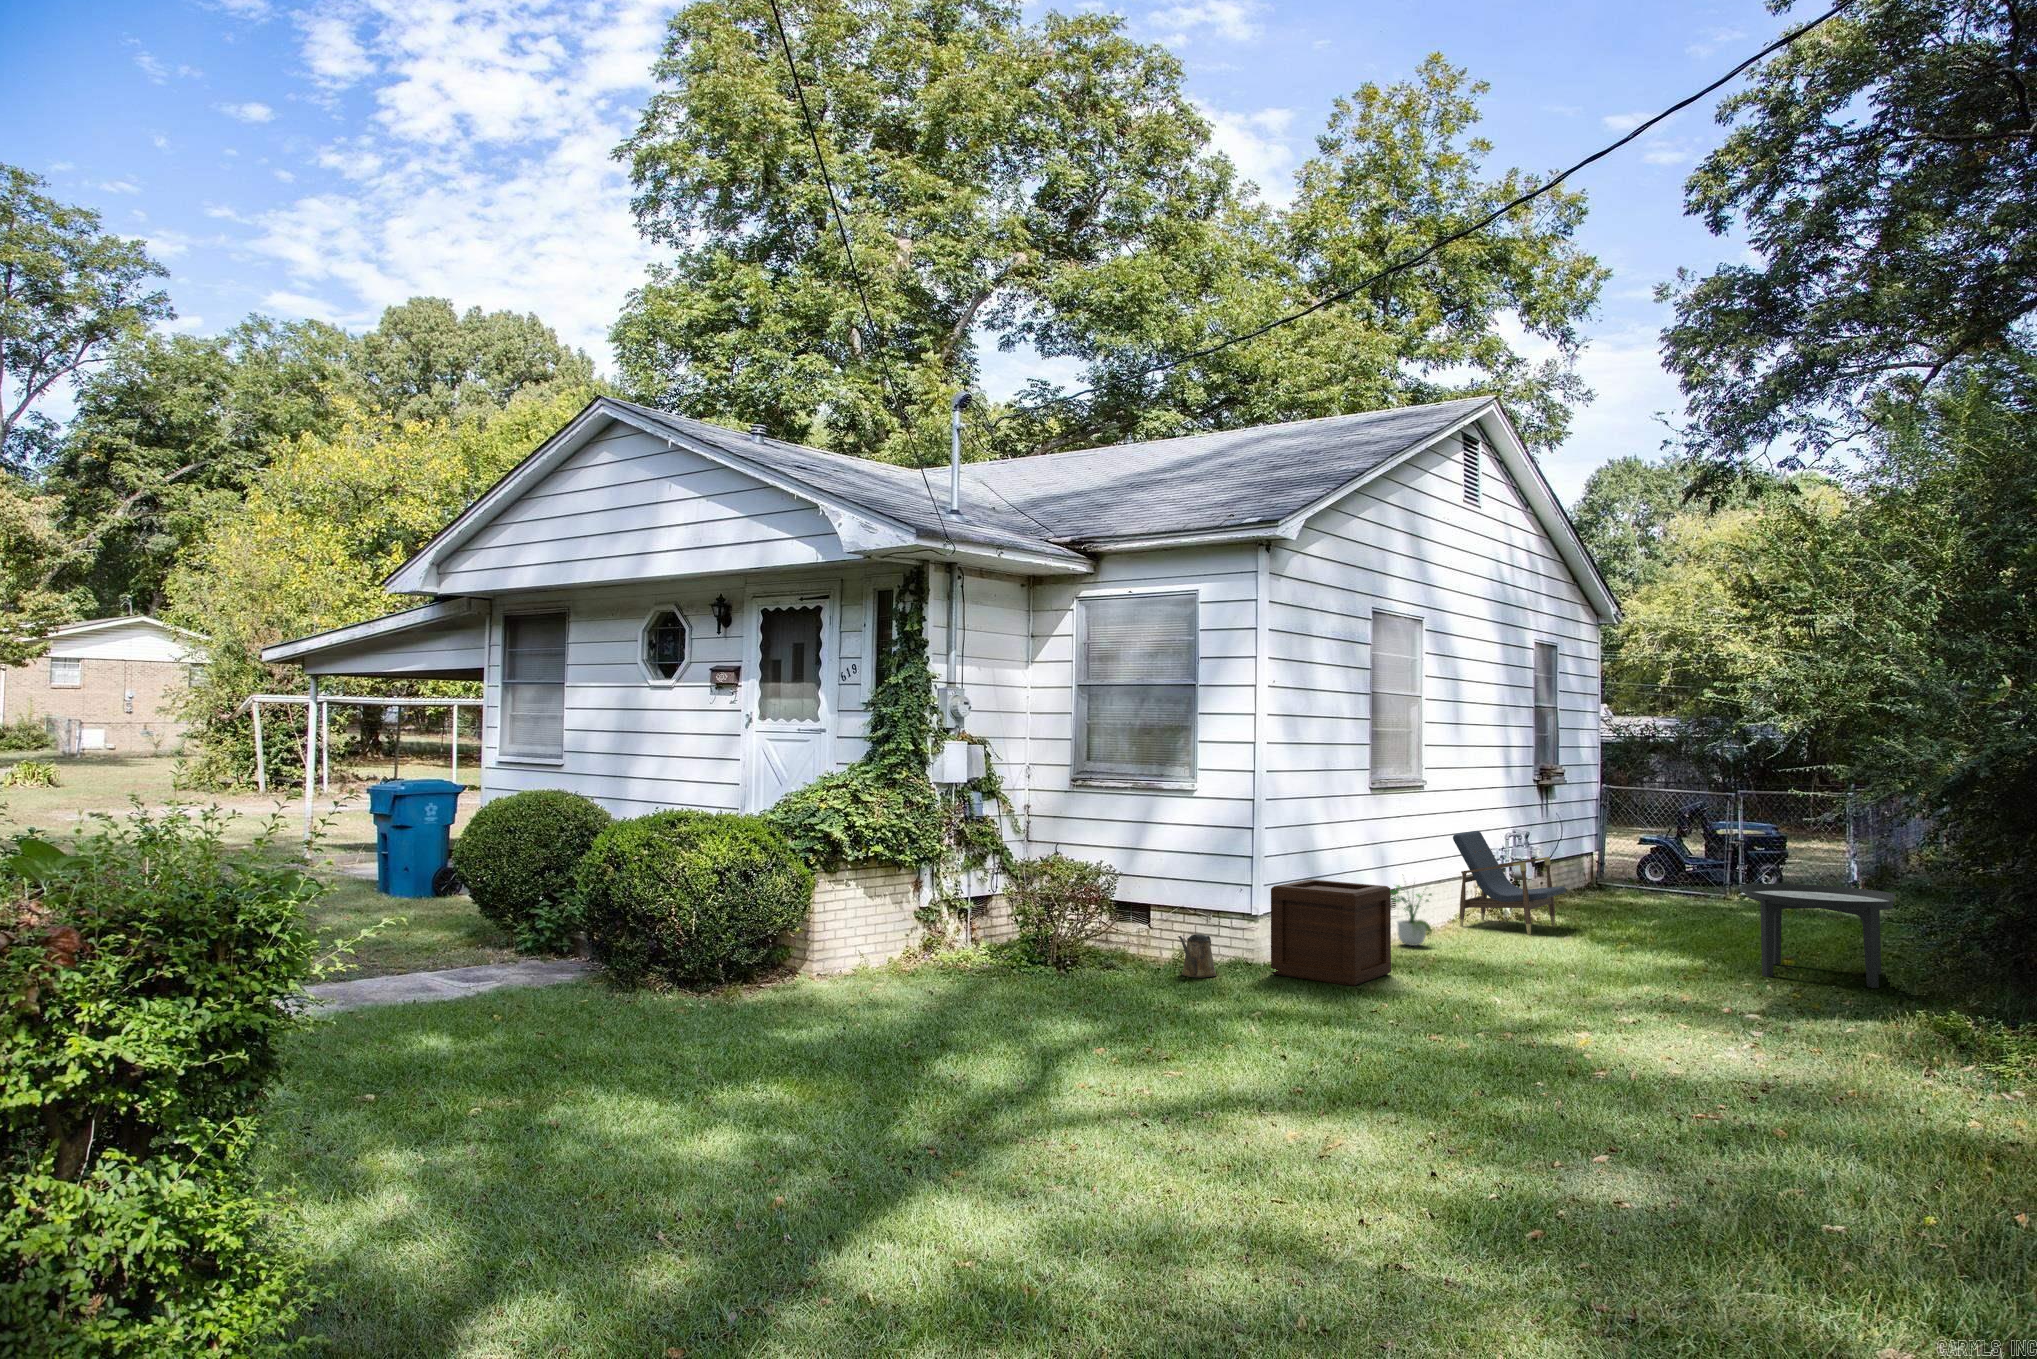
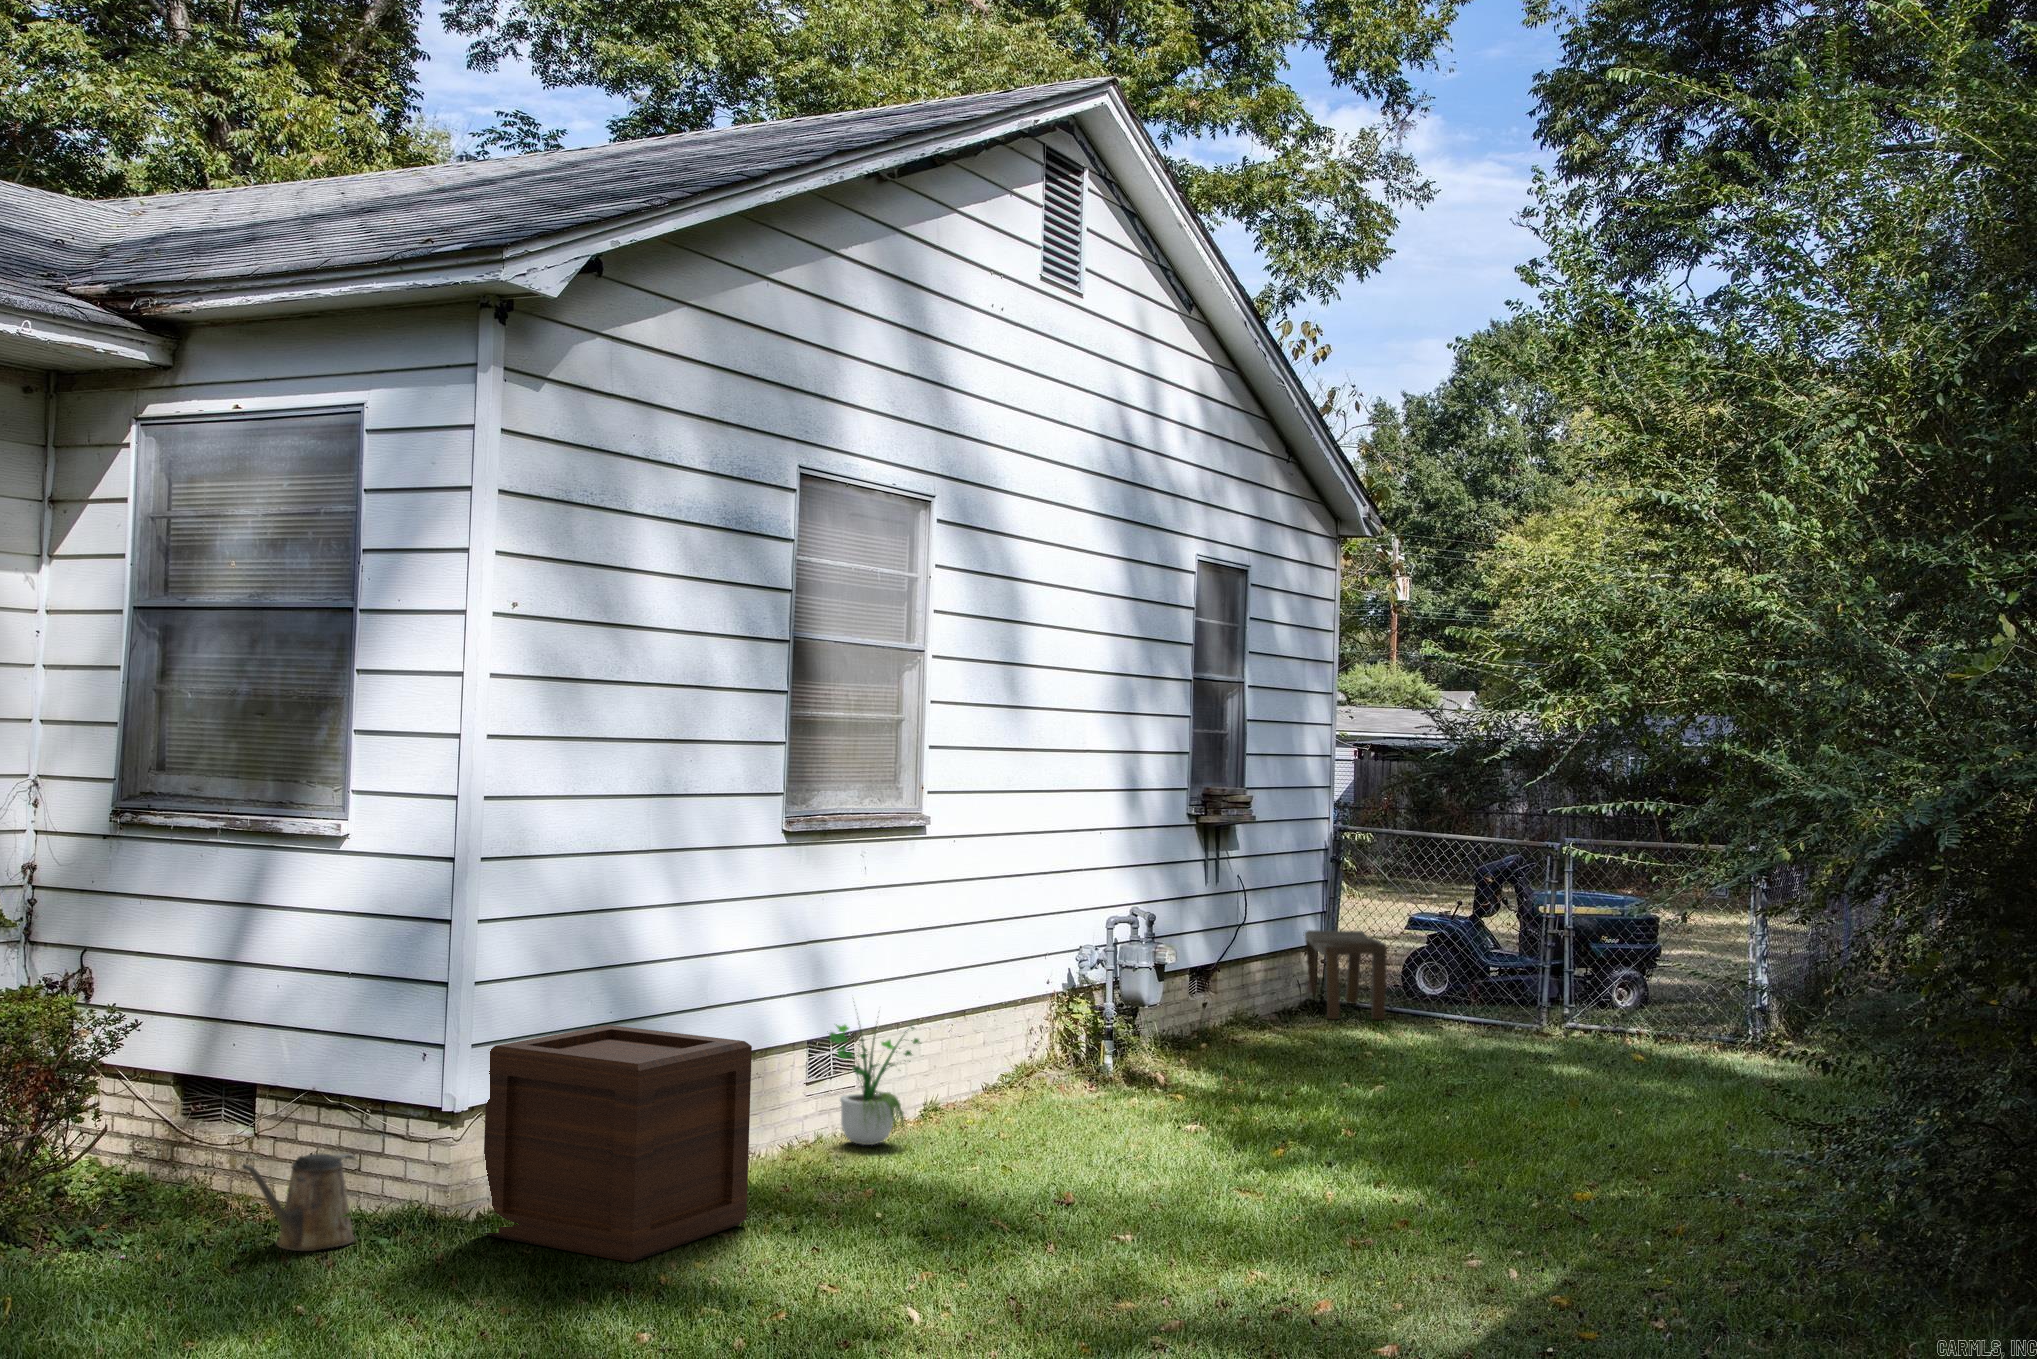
lounge chair: present [1453,831,1566,935] -> none [999,910,1201,1111]
bench: none [1585,847,1644,897] -> present [1303,930,1387,1020]
round table: present [1738,883,1896,988] -> none [1452,1017,1735,1225]

